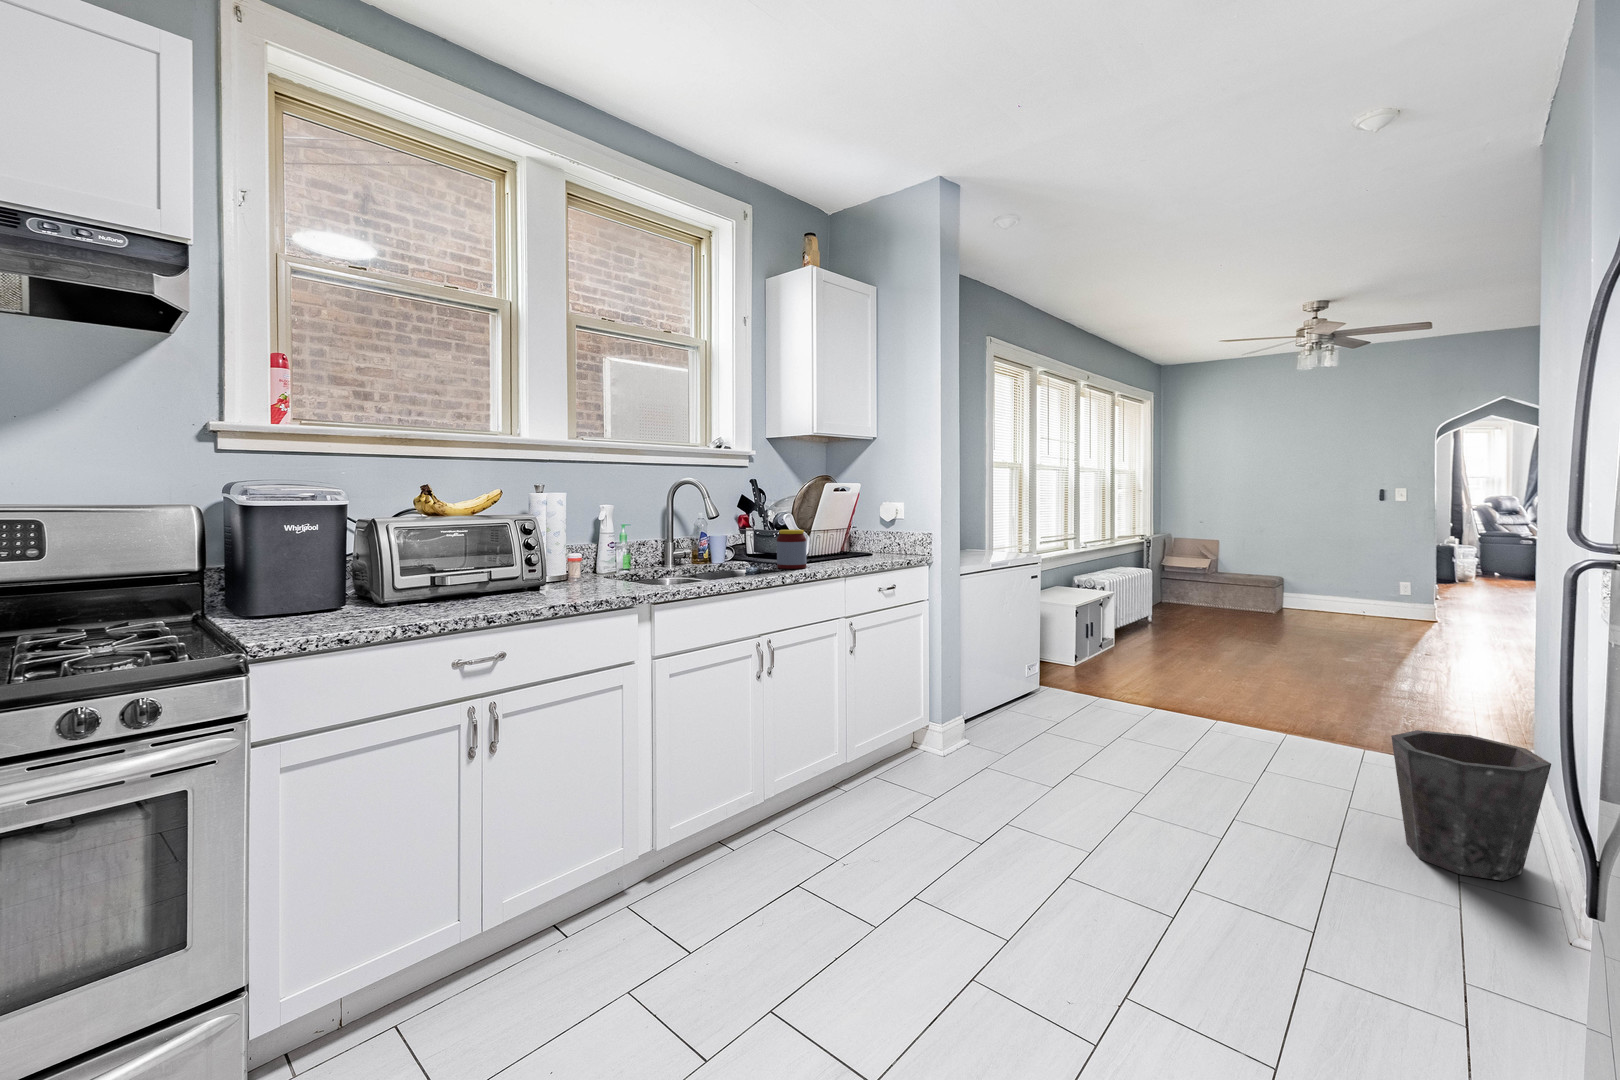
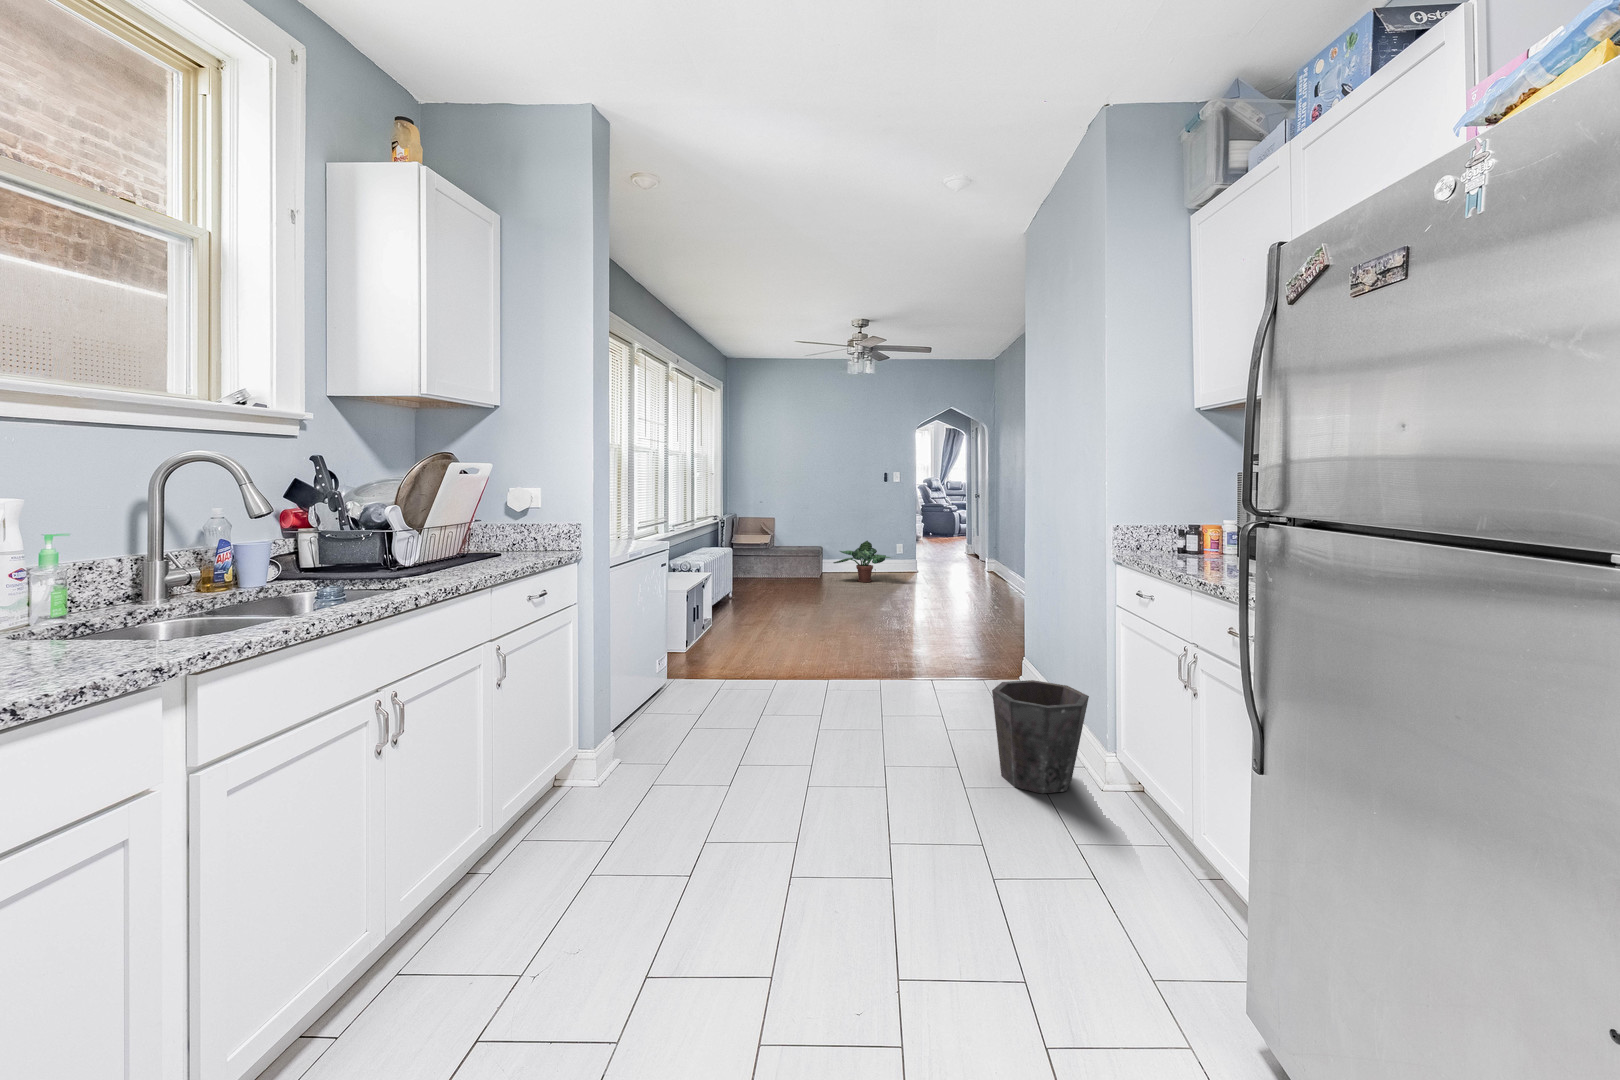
jar: present [777,530,807,569] -> none [385,528,434,584]
potted plant: none [1292,566,1384,618] -> present [834,541,891,582]

